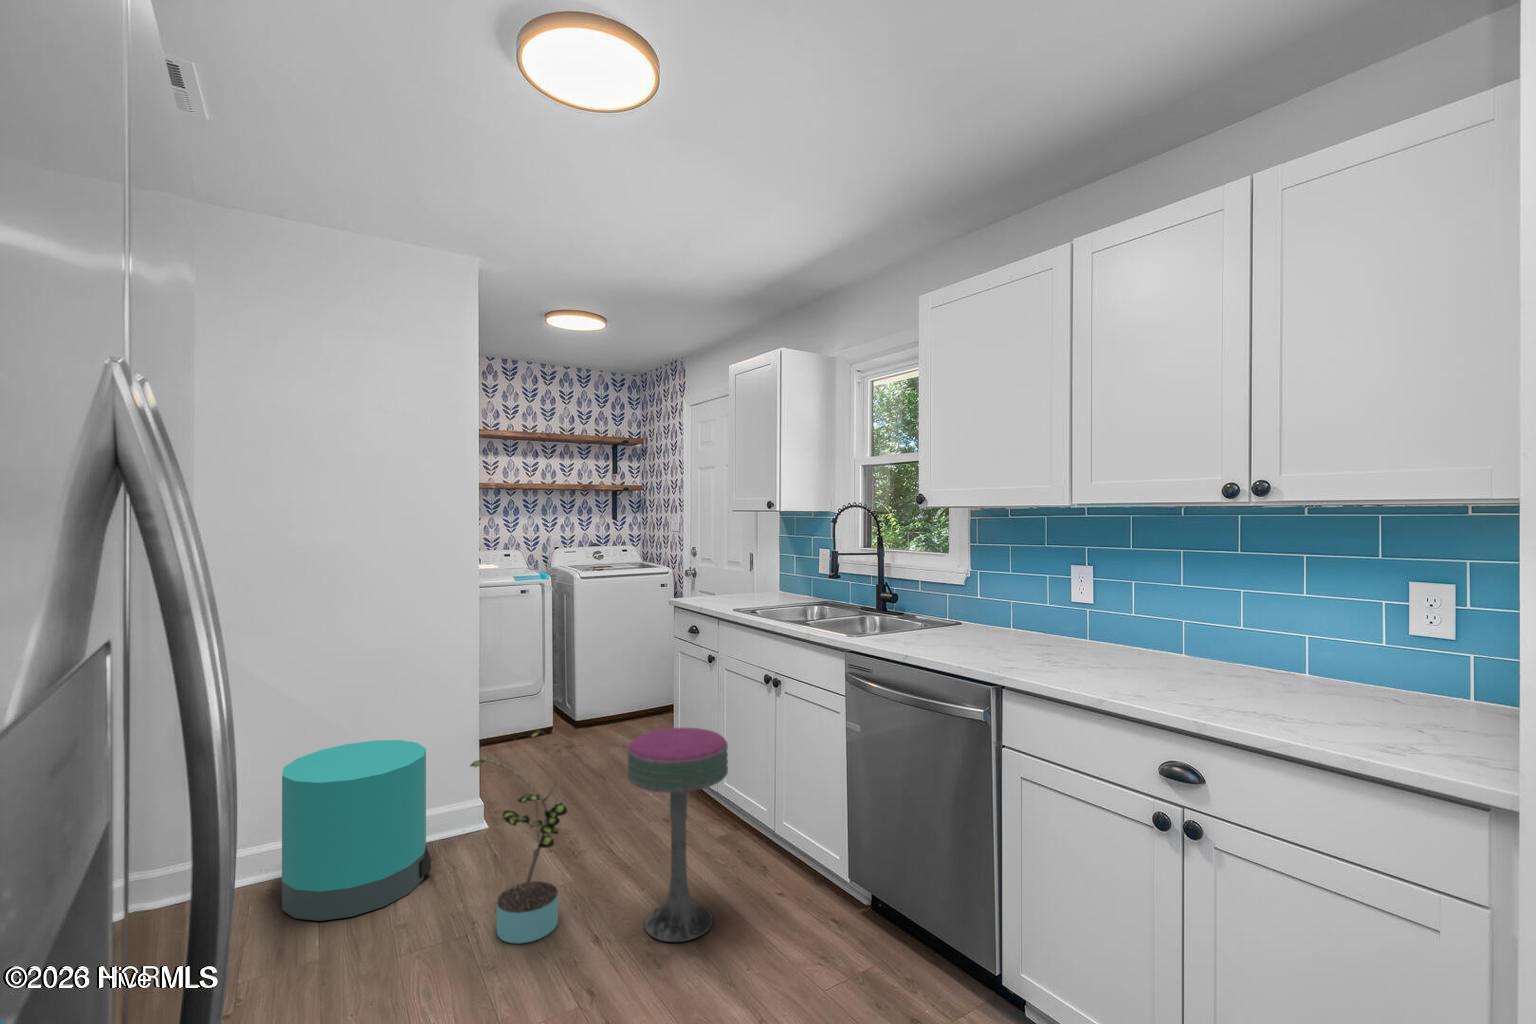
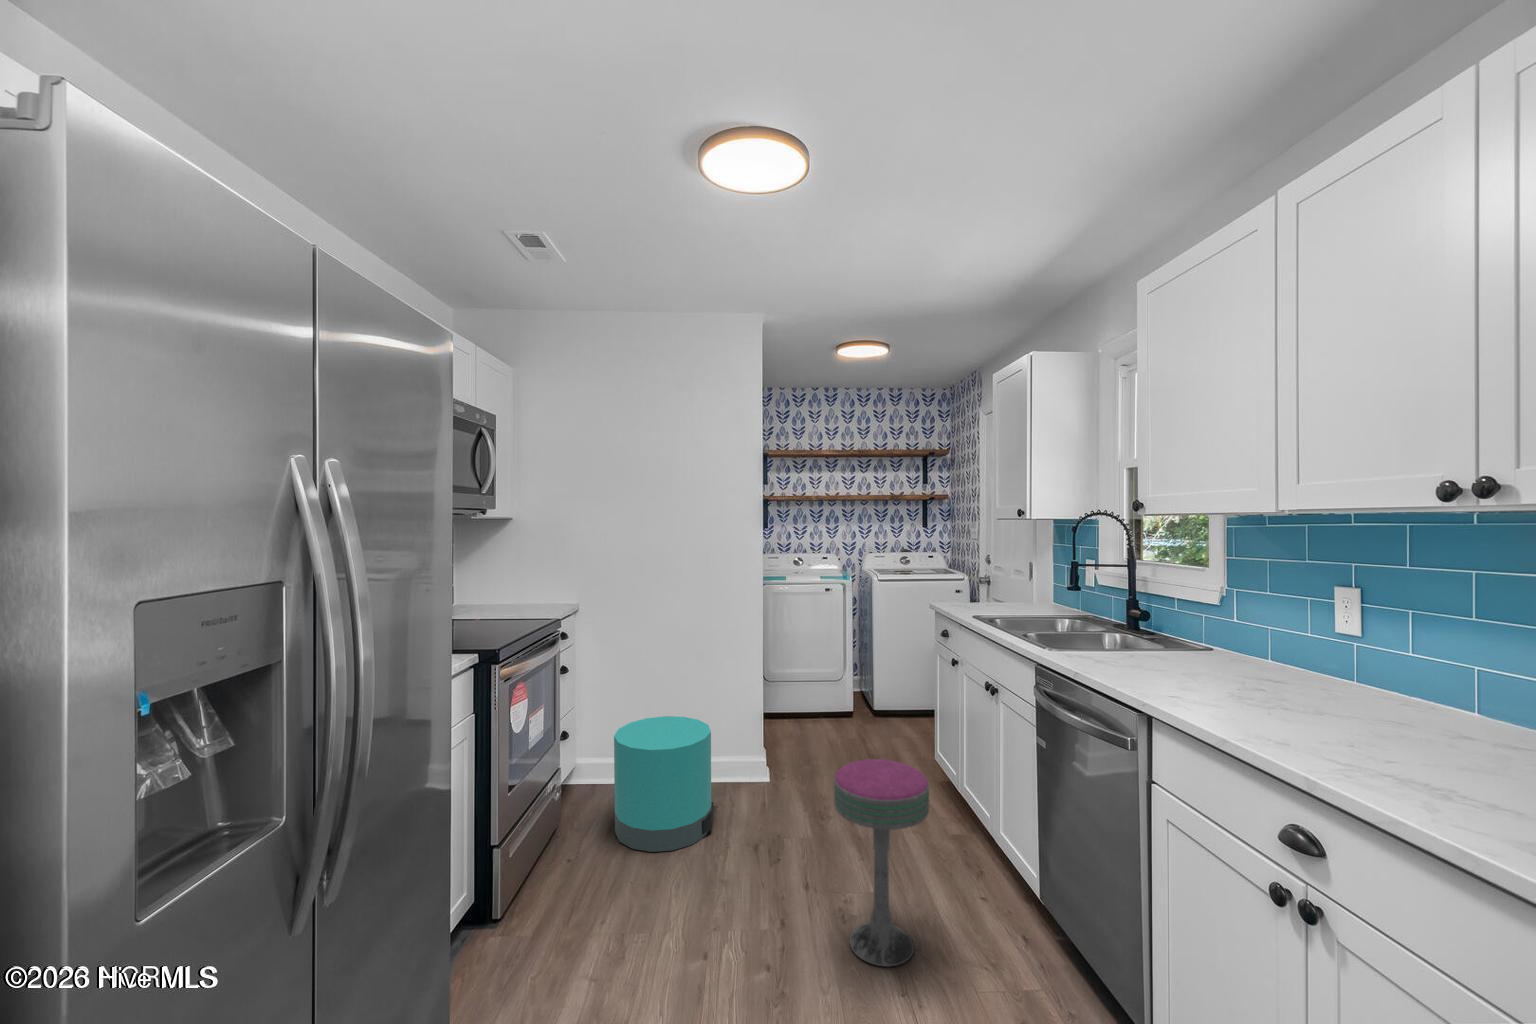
potted plant: present [470,730,578,943] -> none [717,738,805,918]

